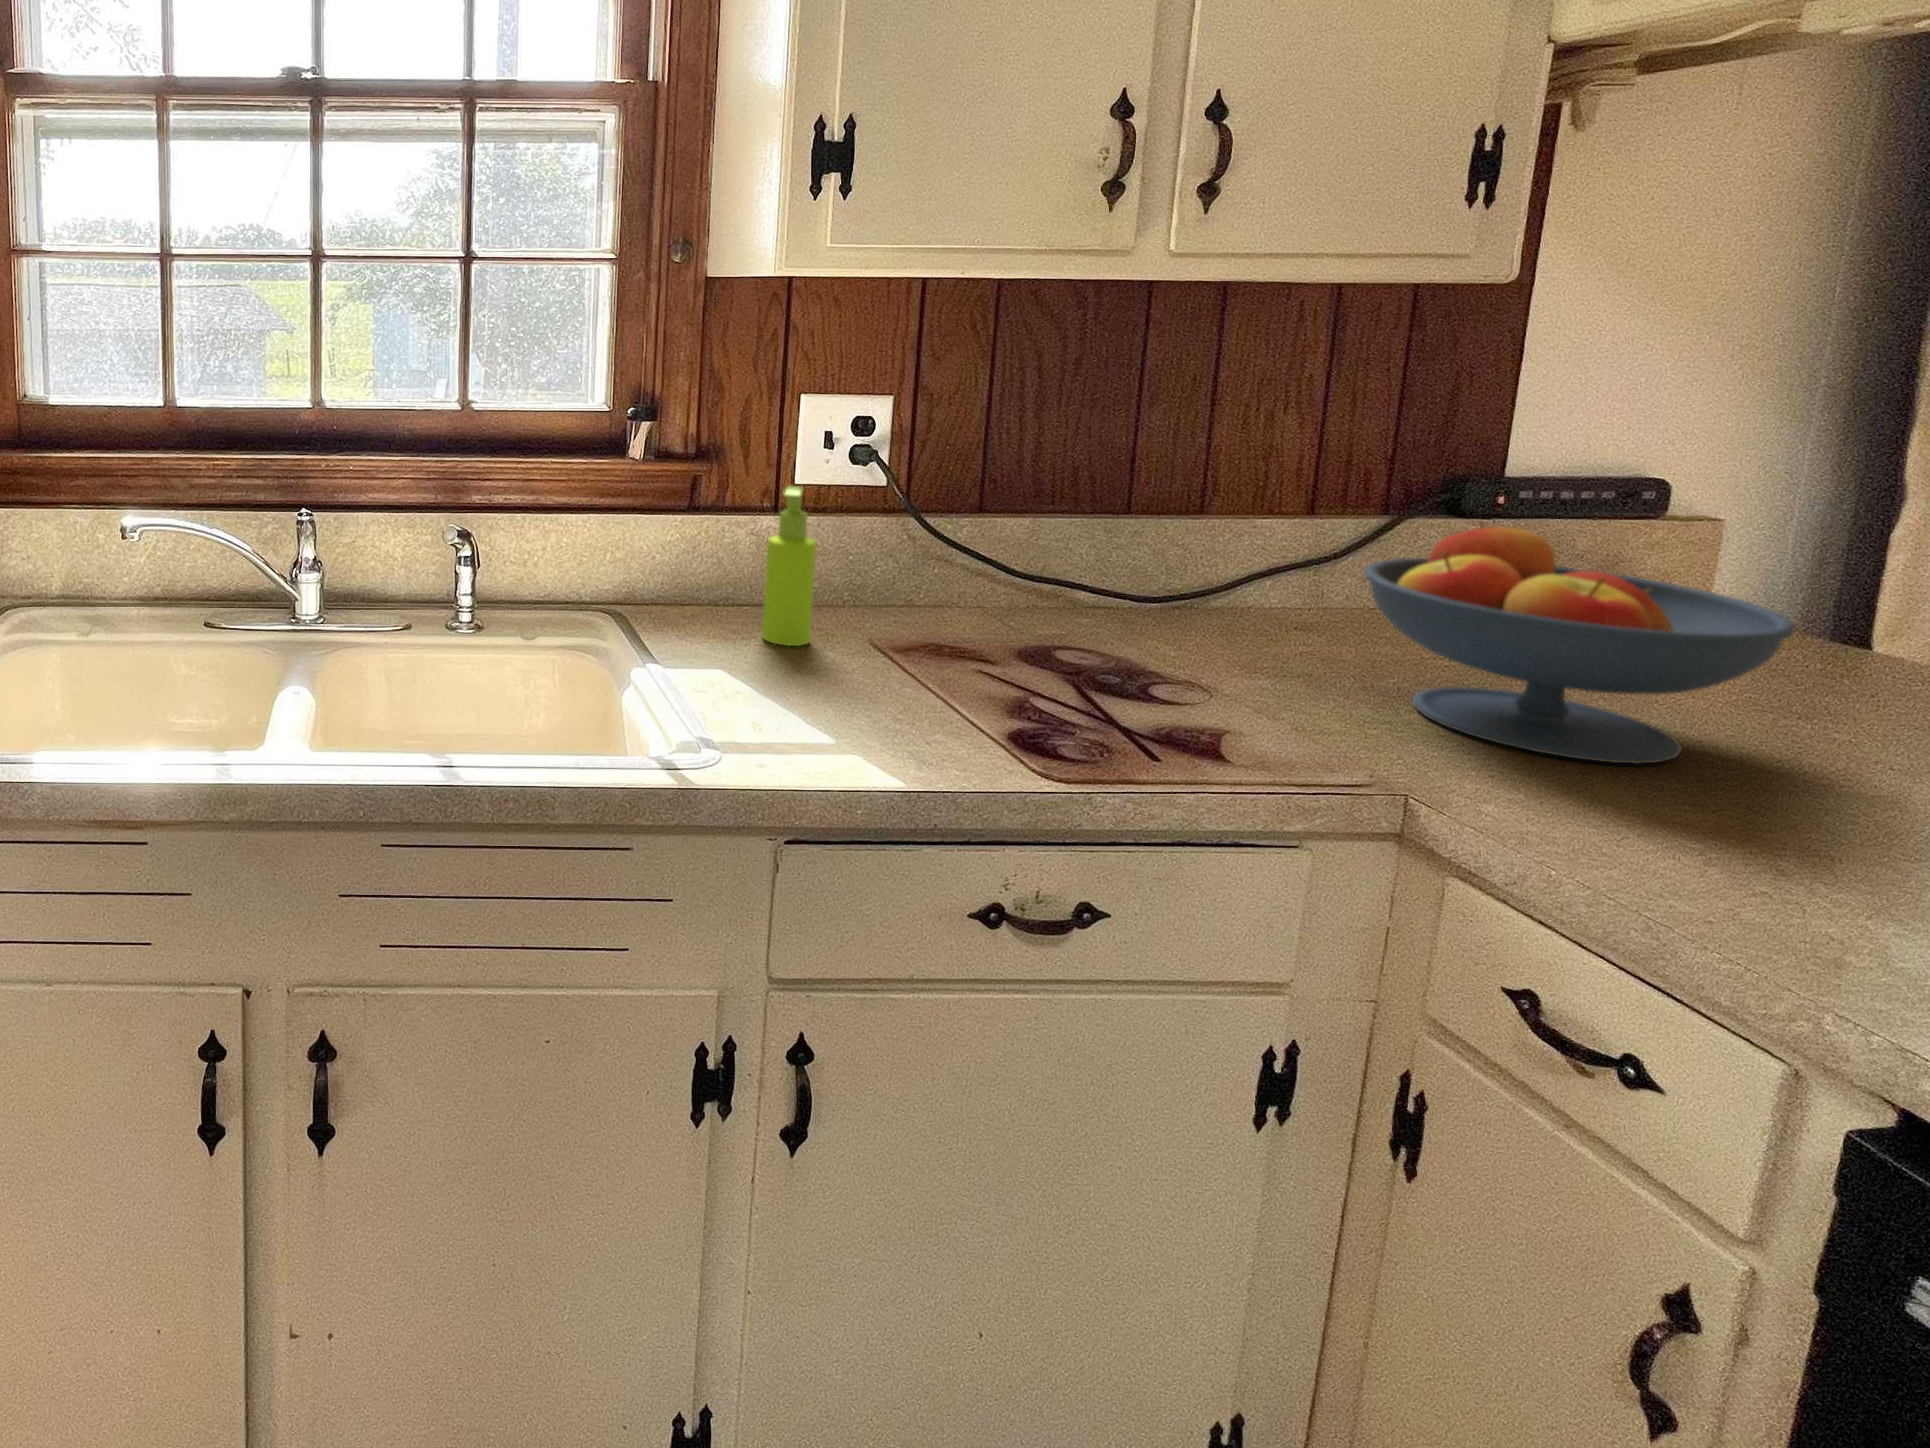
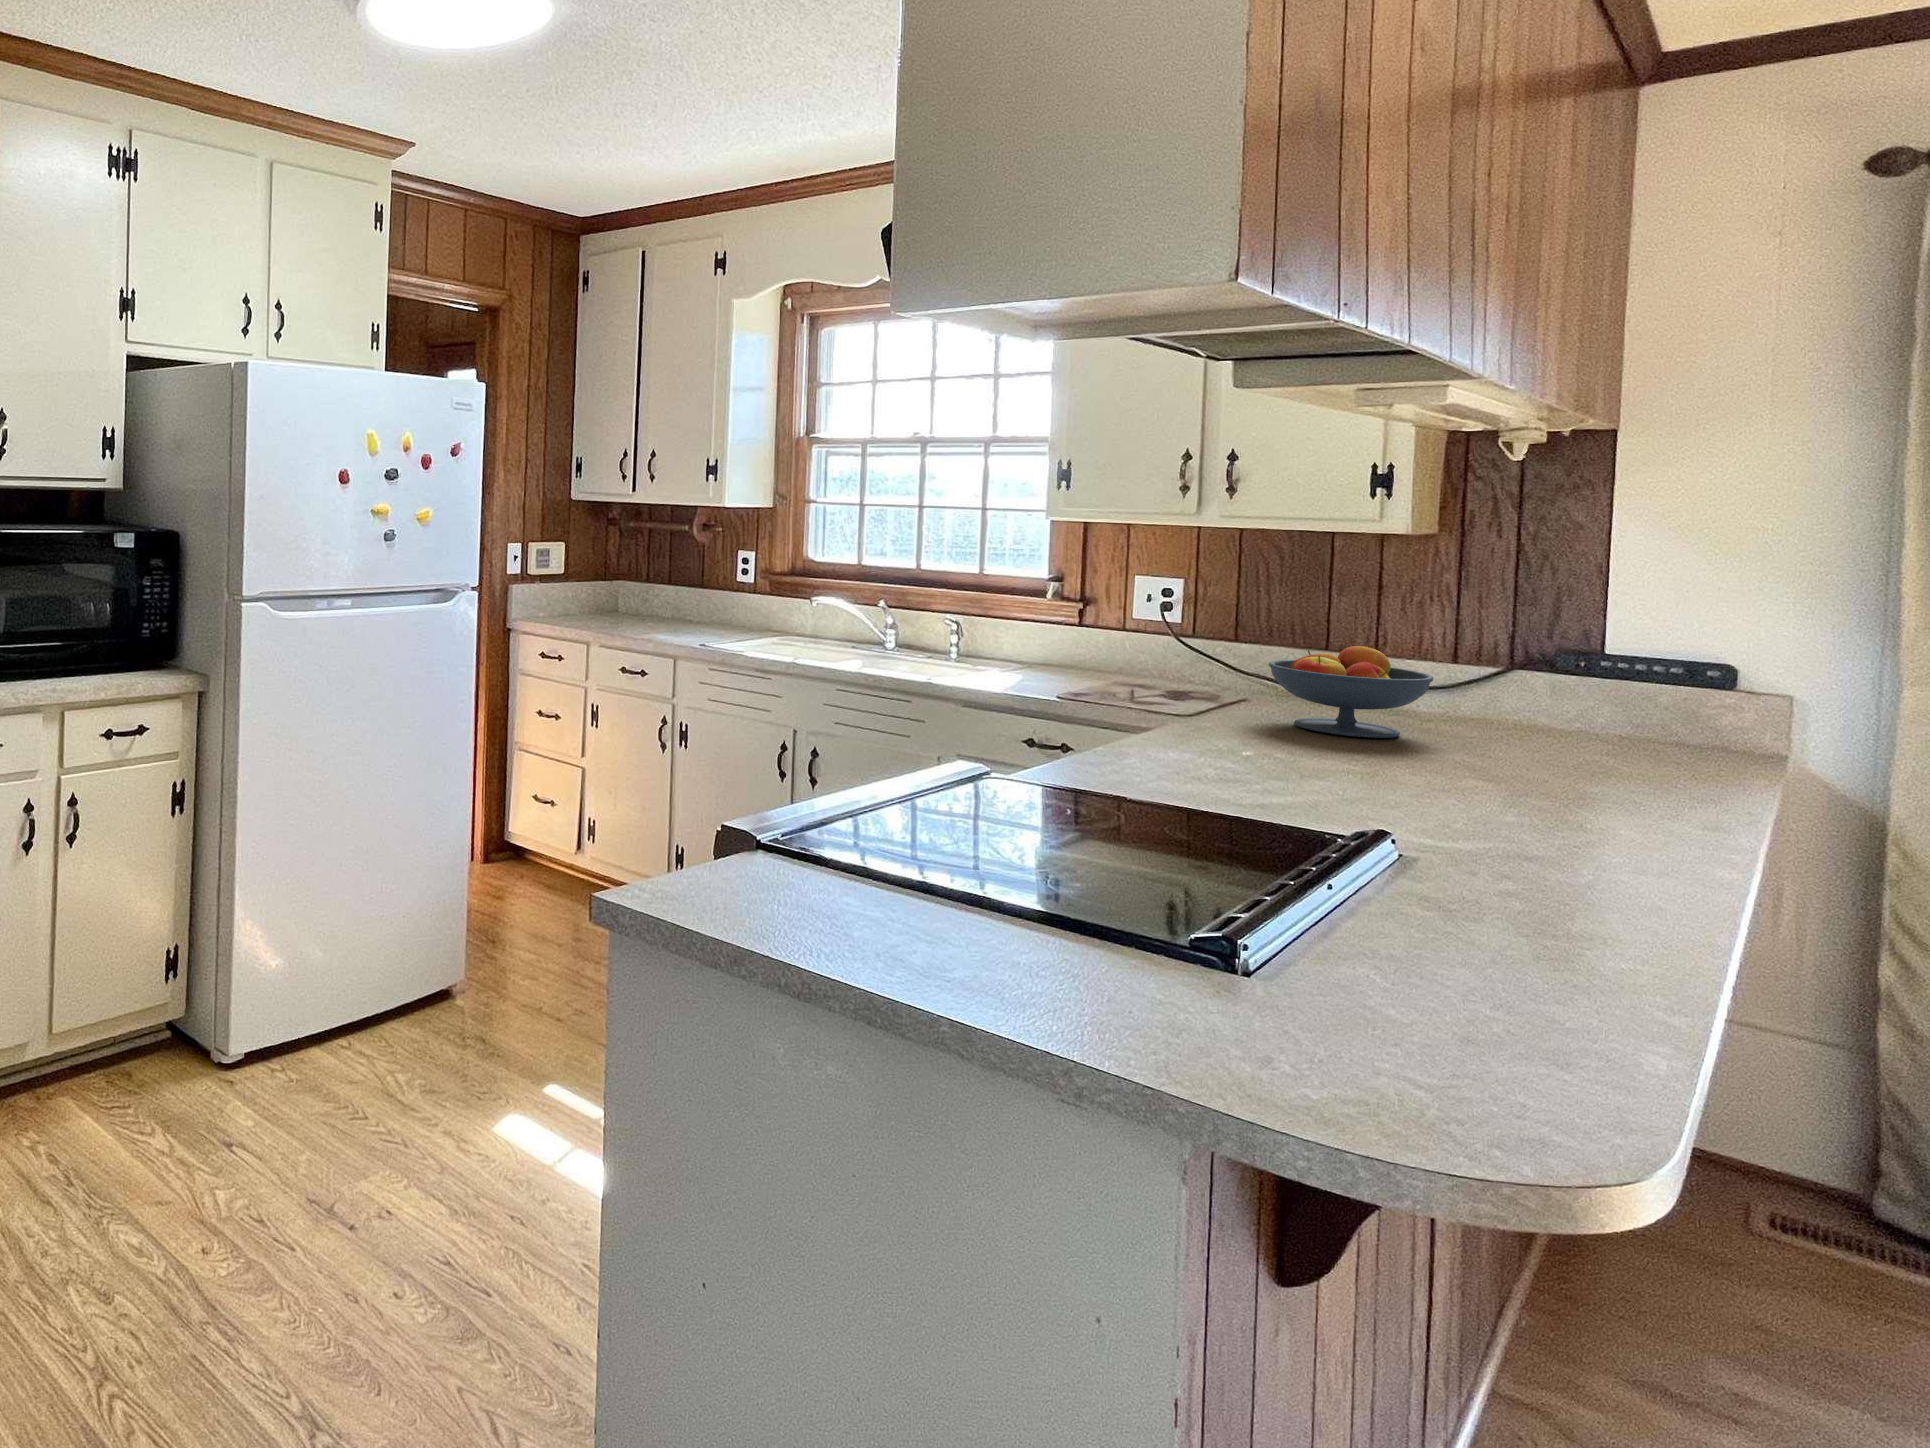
soap dispenser: present [762,486,816,646] -> none [1068,611,1092,679]

